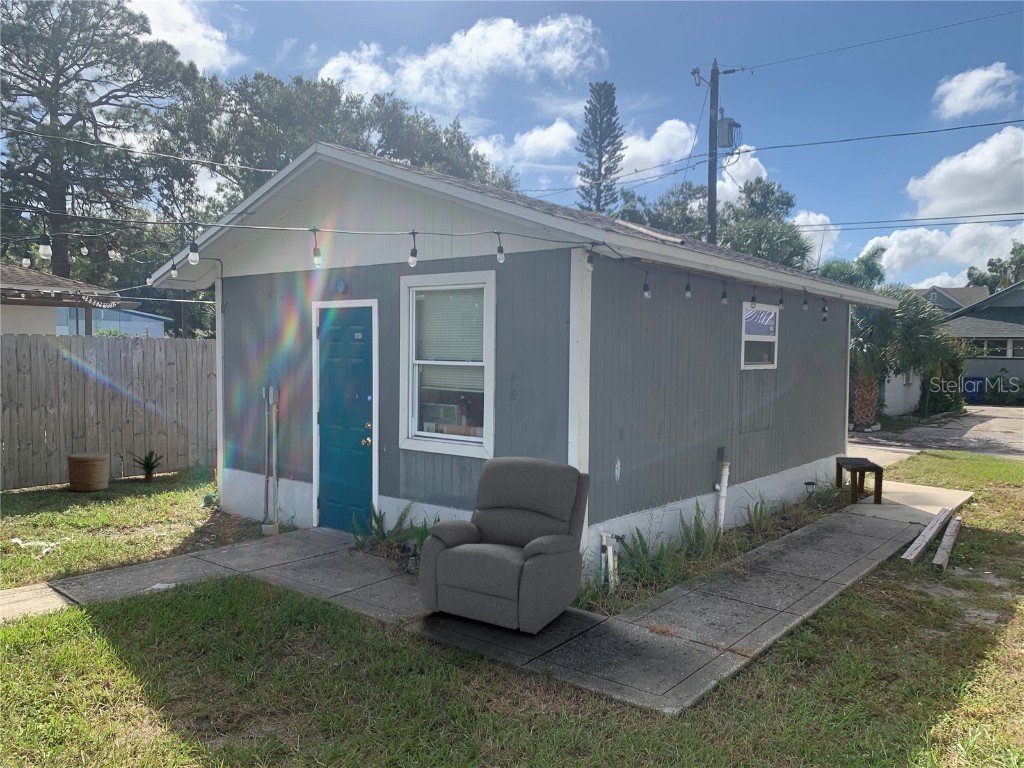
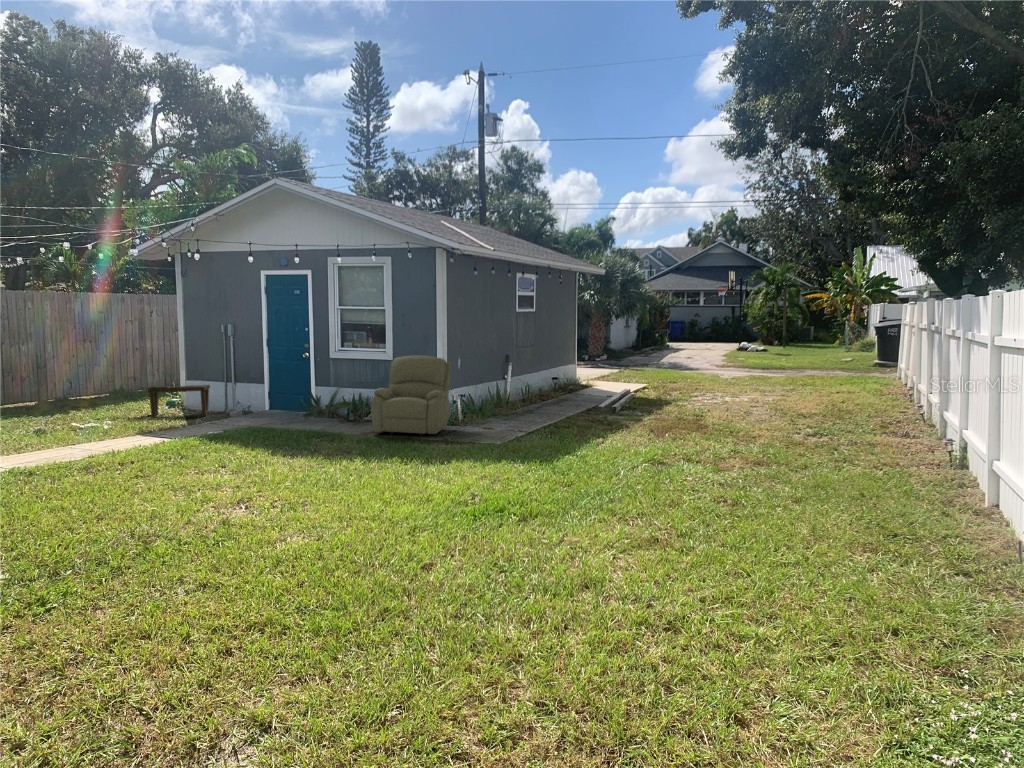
potted plant: present [129,451,163,482] -> none [68,380,98,404]
woven basket: present [67,452,110,492] -> none [27,381,61,410]
bench: present [835,457,883,504] -> present [148,385,210,418]

